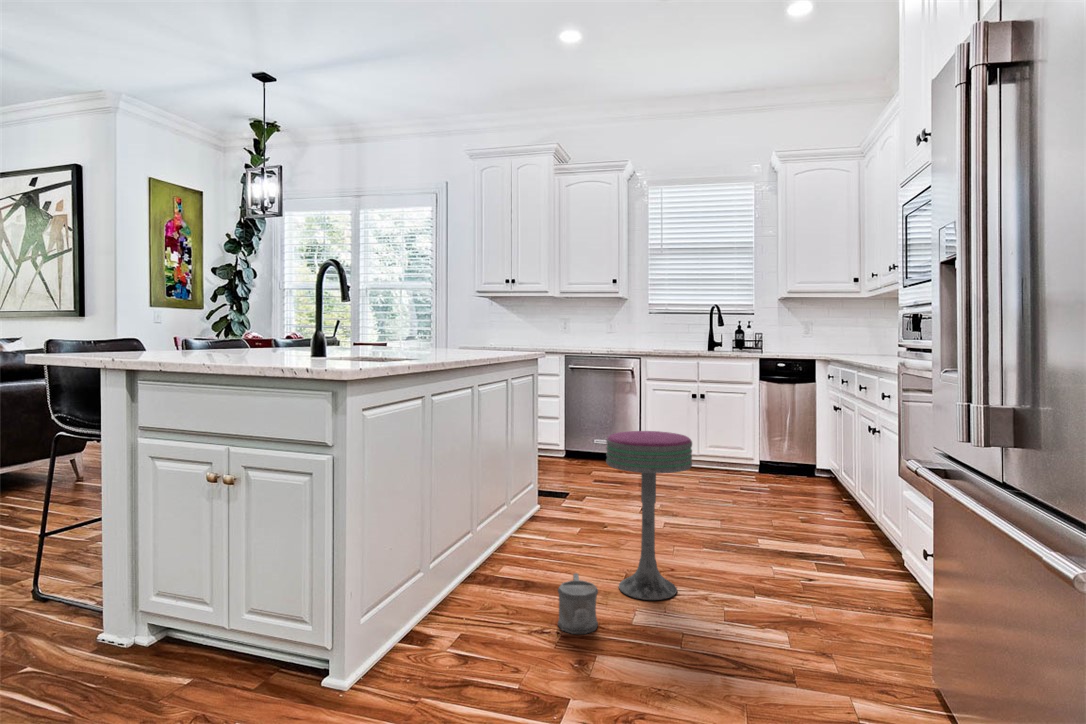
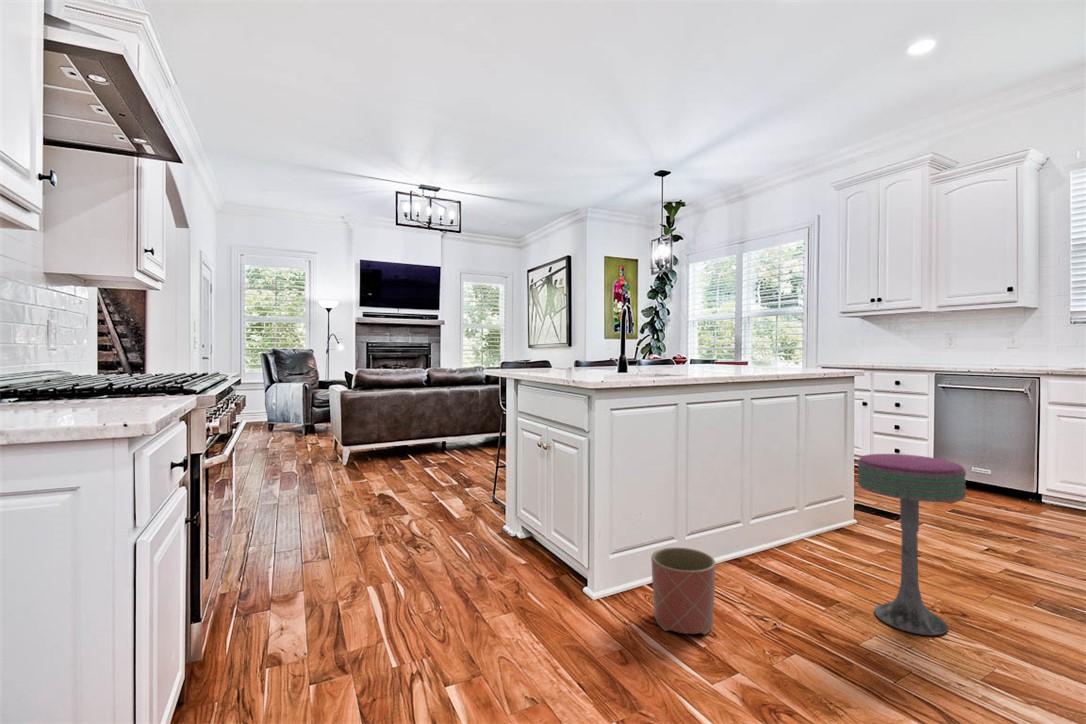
watering can: present [558,573,598,634] -> none [771,577,819,633]
planter: none [437,575,516,689] -> present [651,547,716,635]

